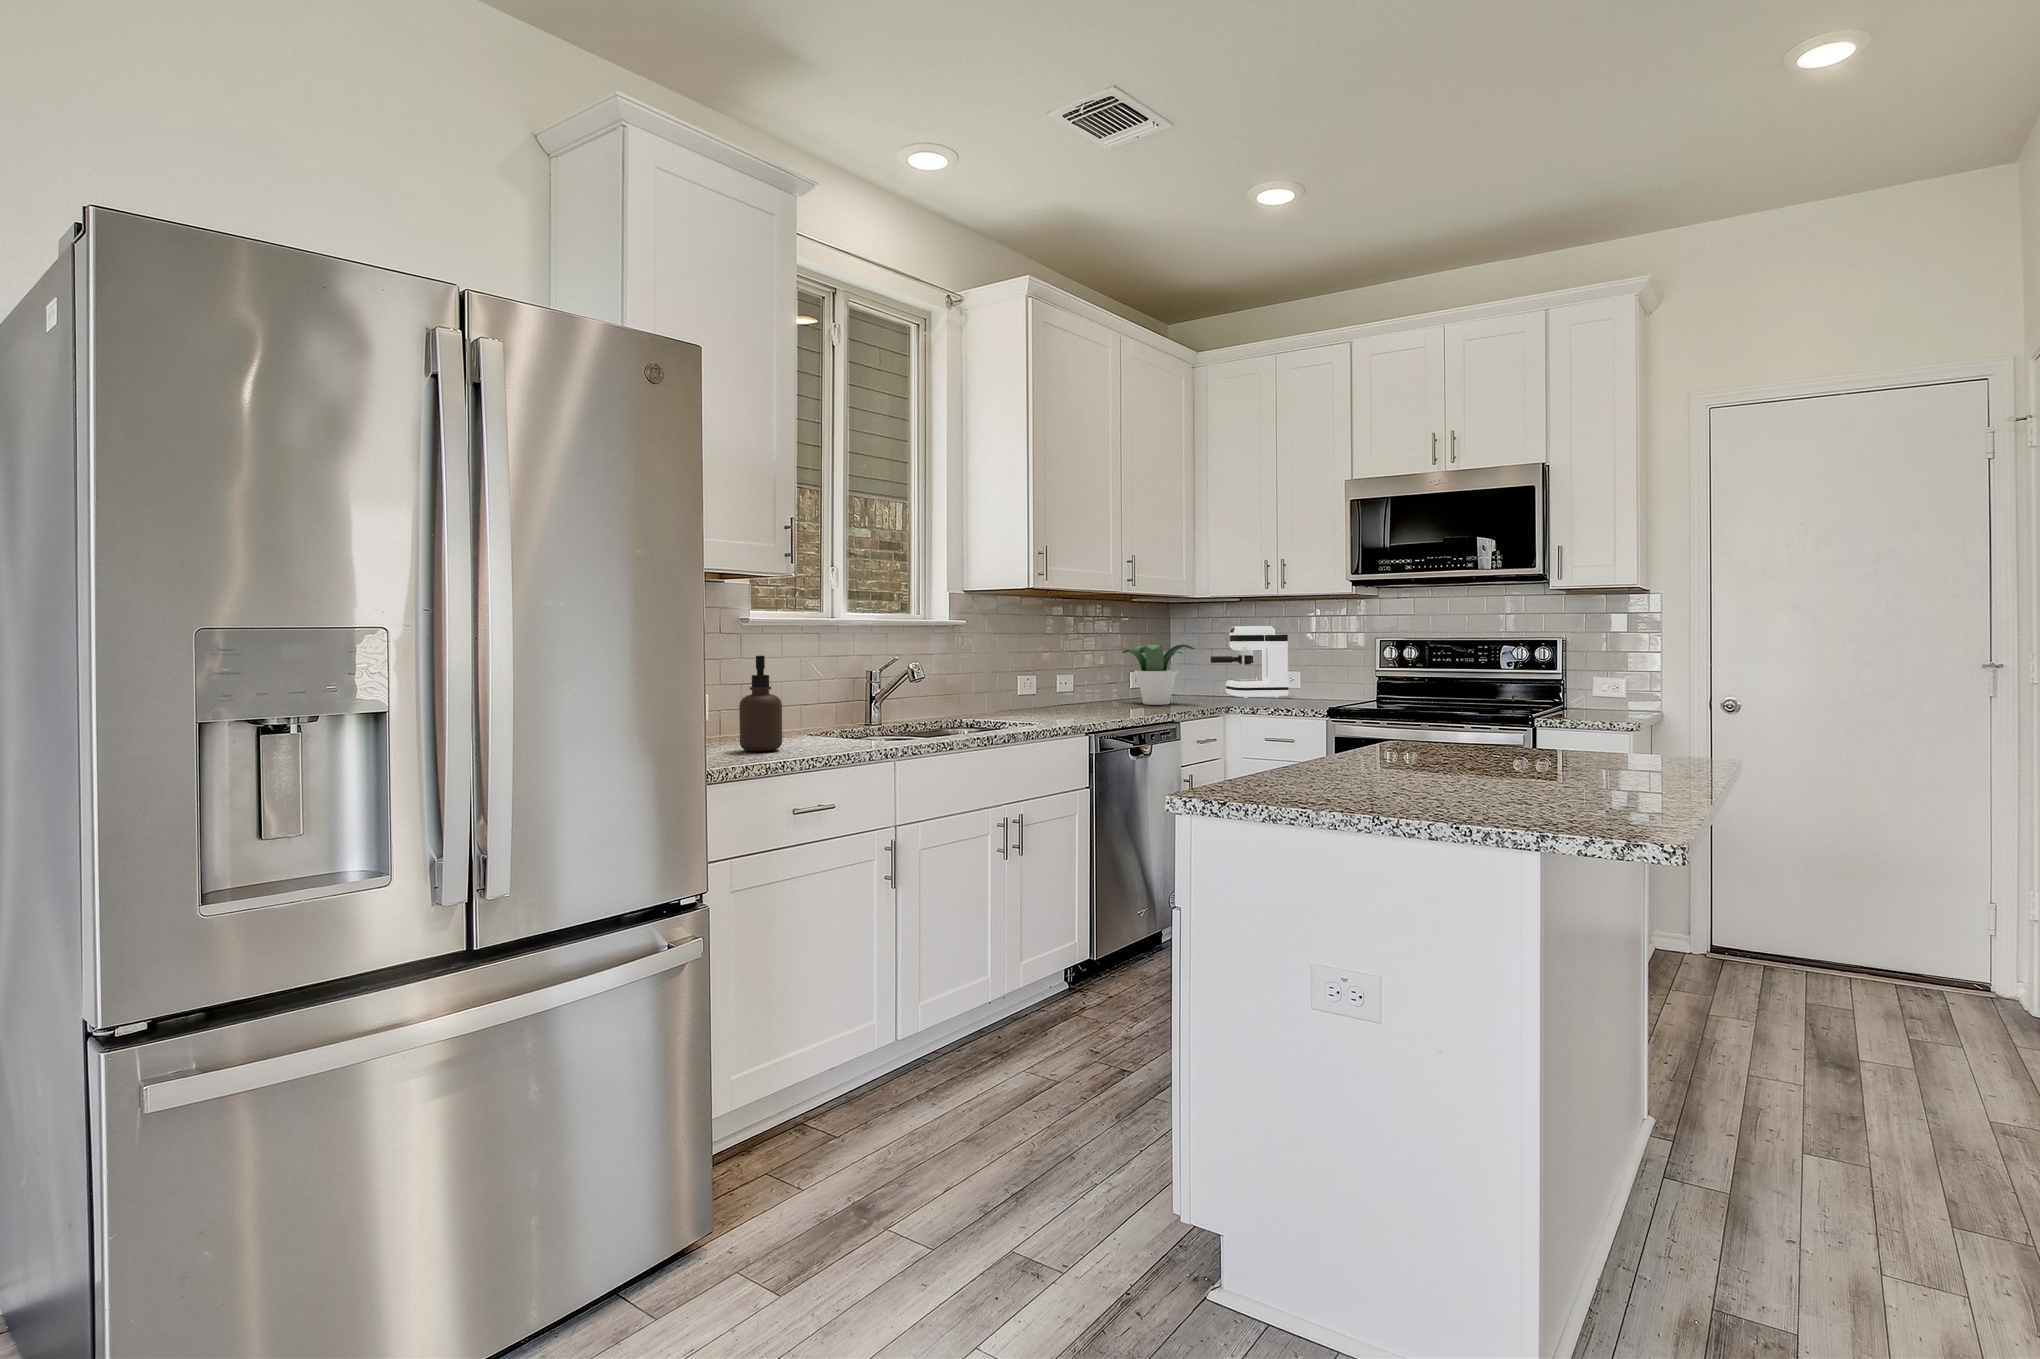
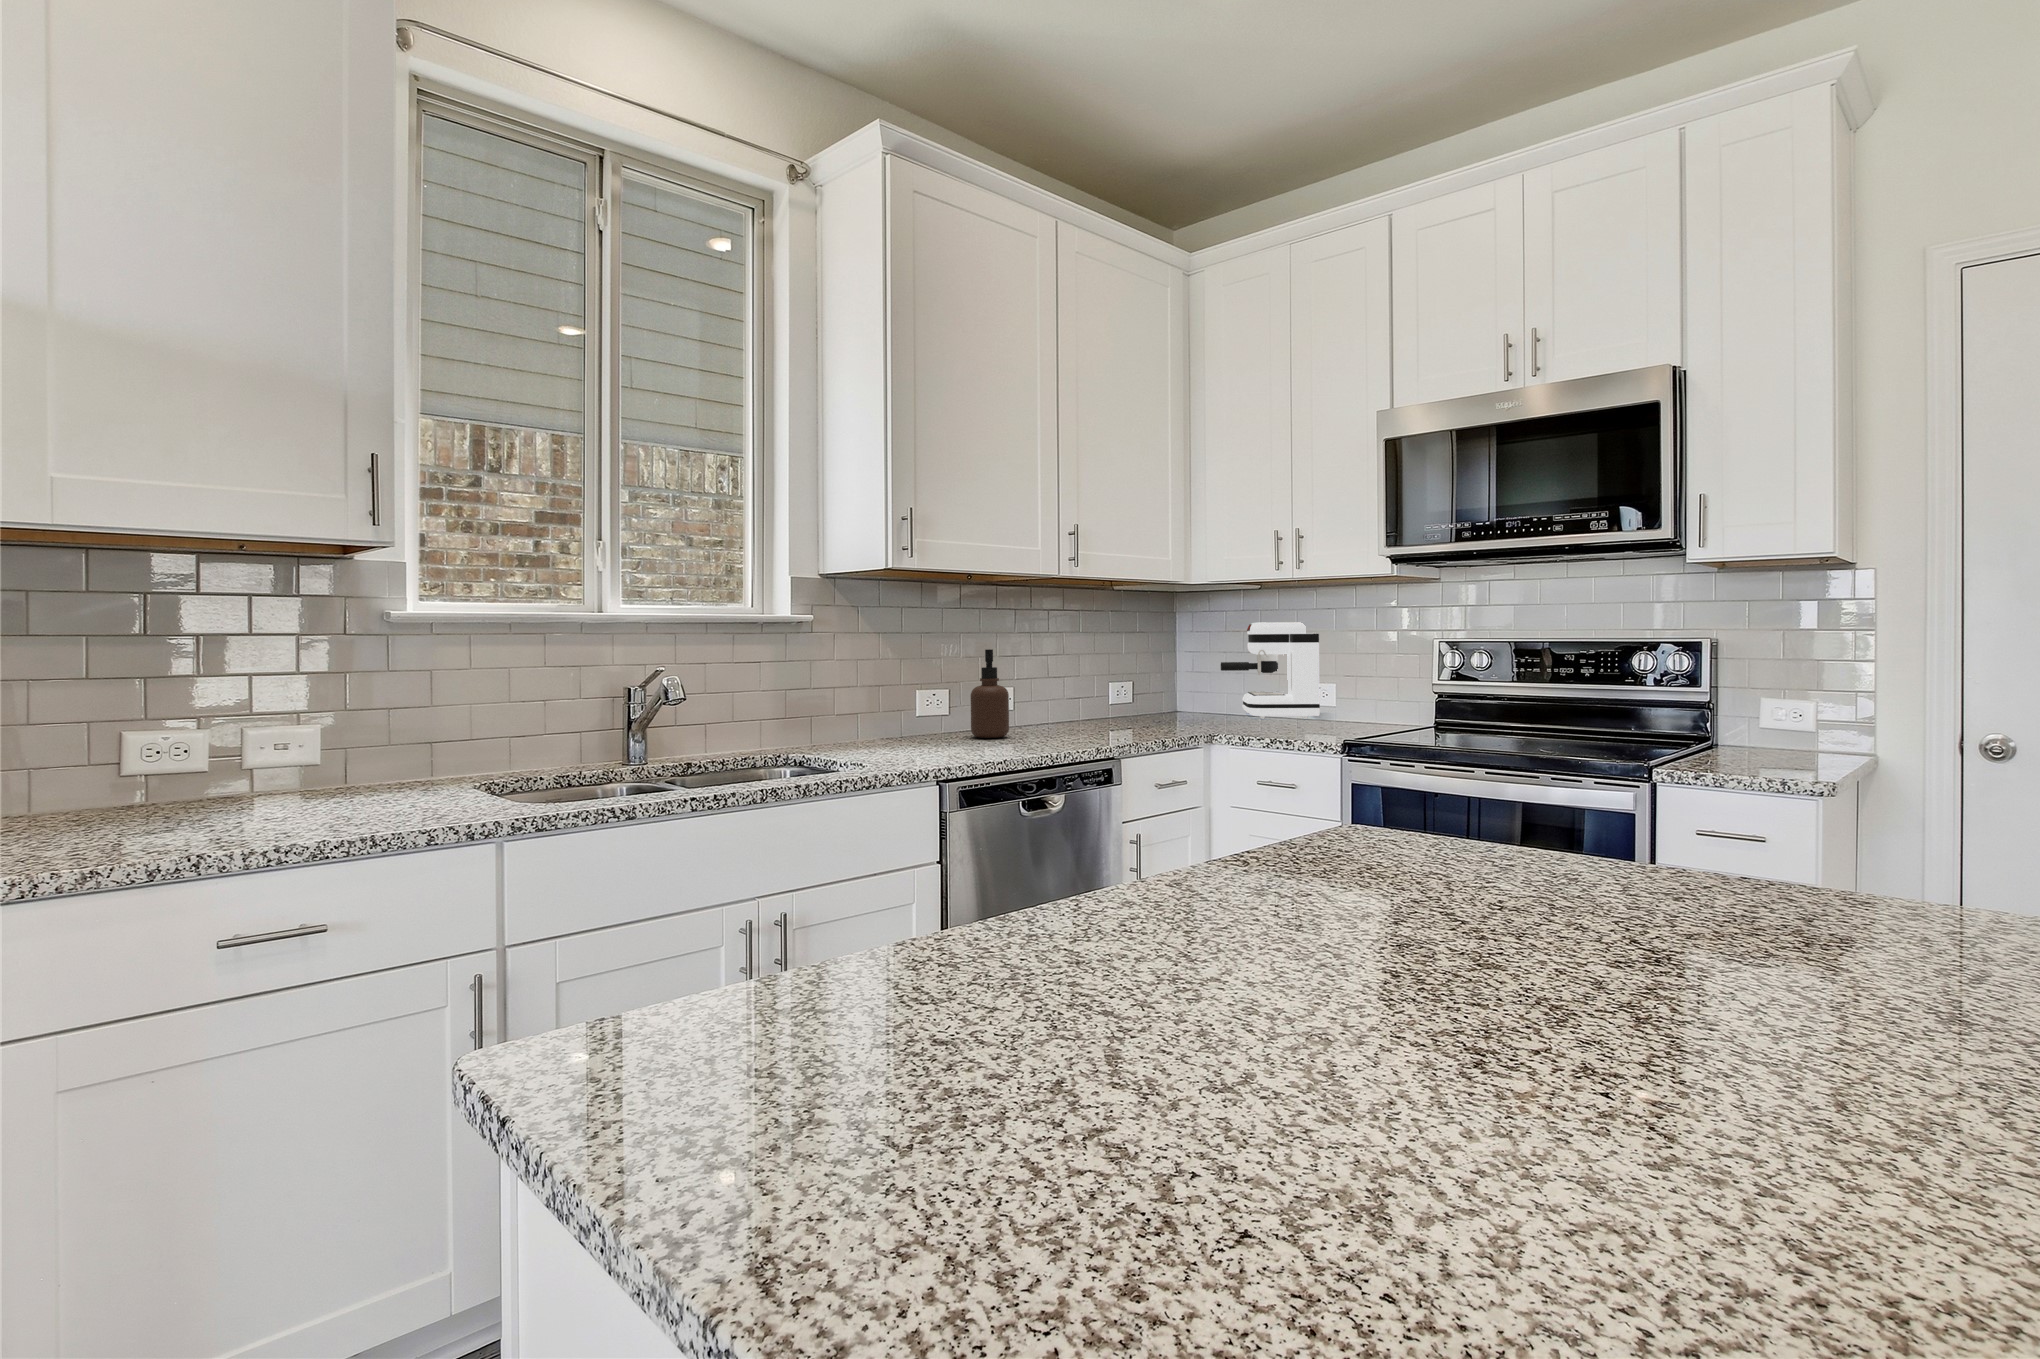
potted plant: present [1122,643,1194,705] -> none [1082,646,1170,729]
soap dispenser: present [739,656,782,751] -> present [971,649,1009,738]

